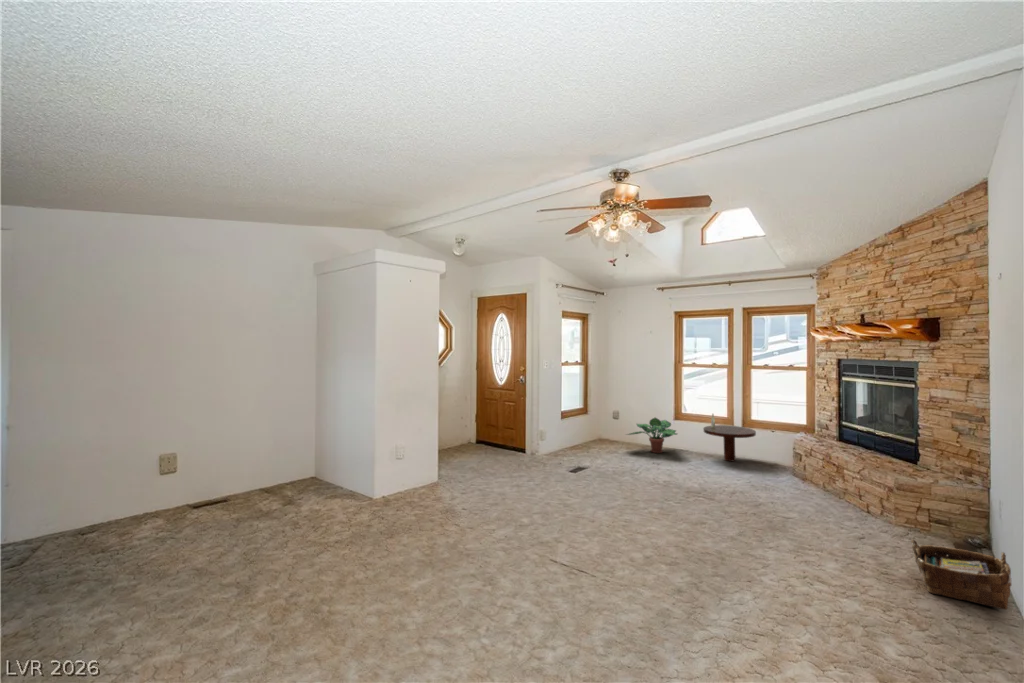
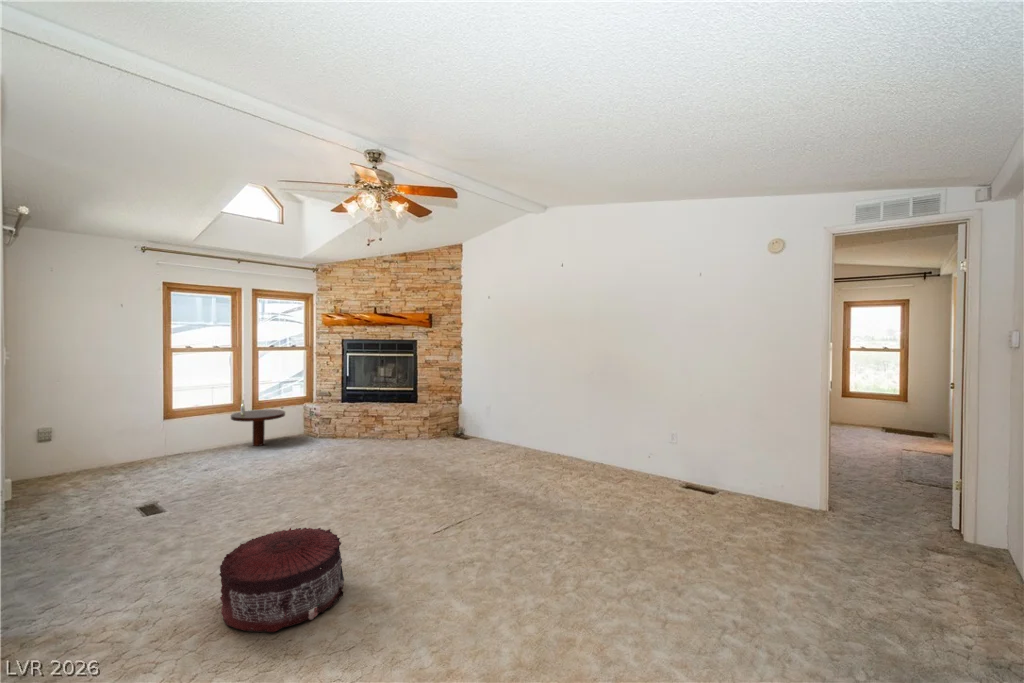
potted plant: present [628,418,677,453] -> none [132,417,215,464]
pouf: none [405,484,476,543] -> present [220,528,344,632]
woven basket: present [911,540,1012,610] -> none [484,423,517,452]

